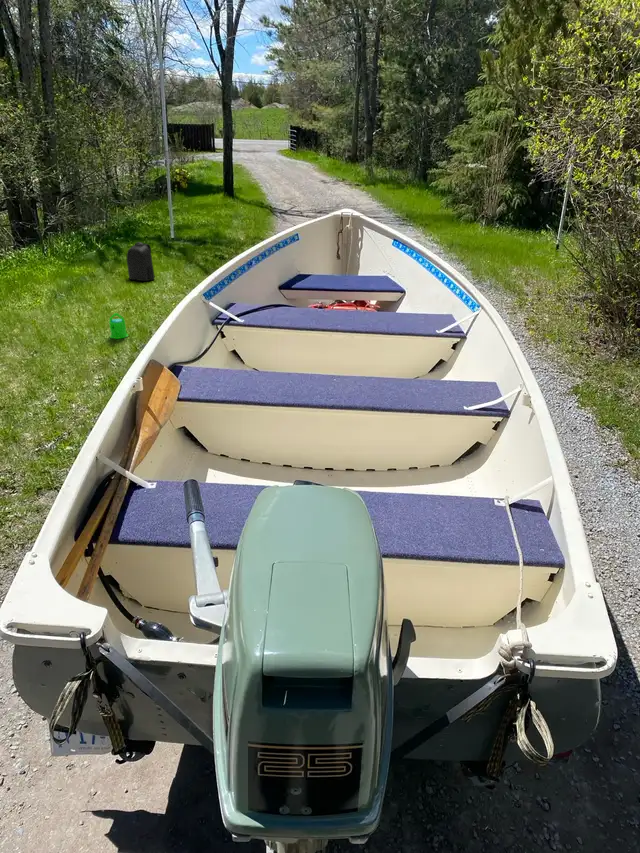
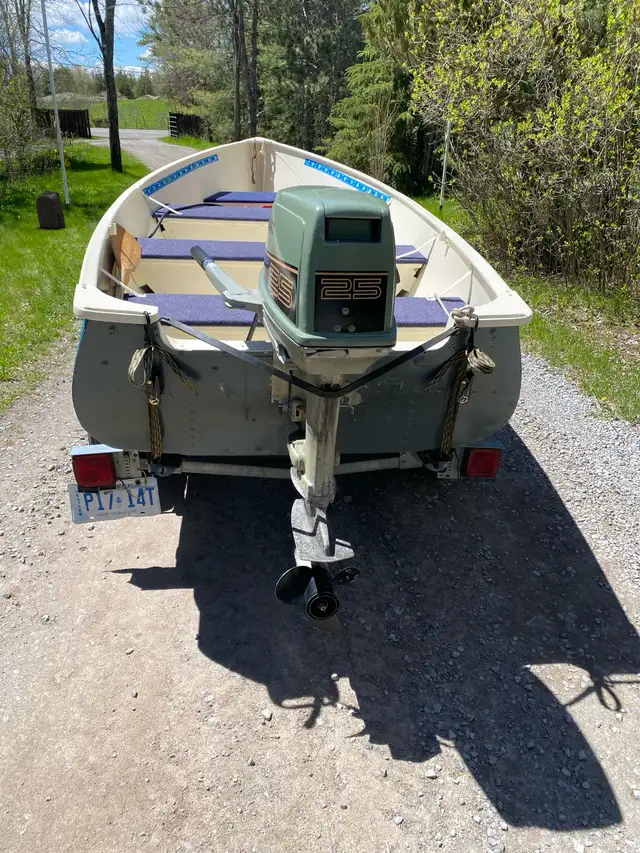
watering can: present [109,313,128,339] -> none [37,239,57,263]

